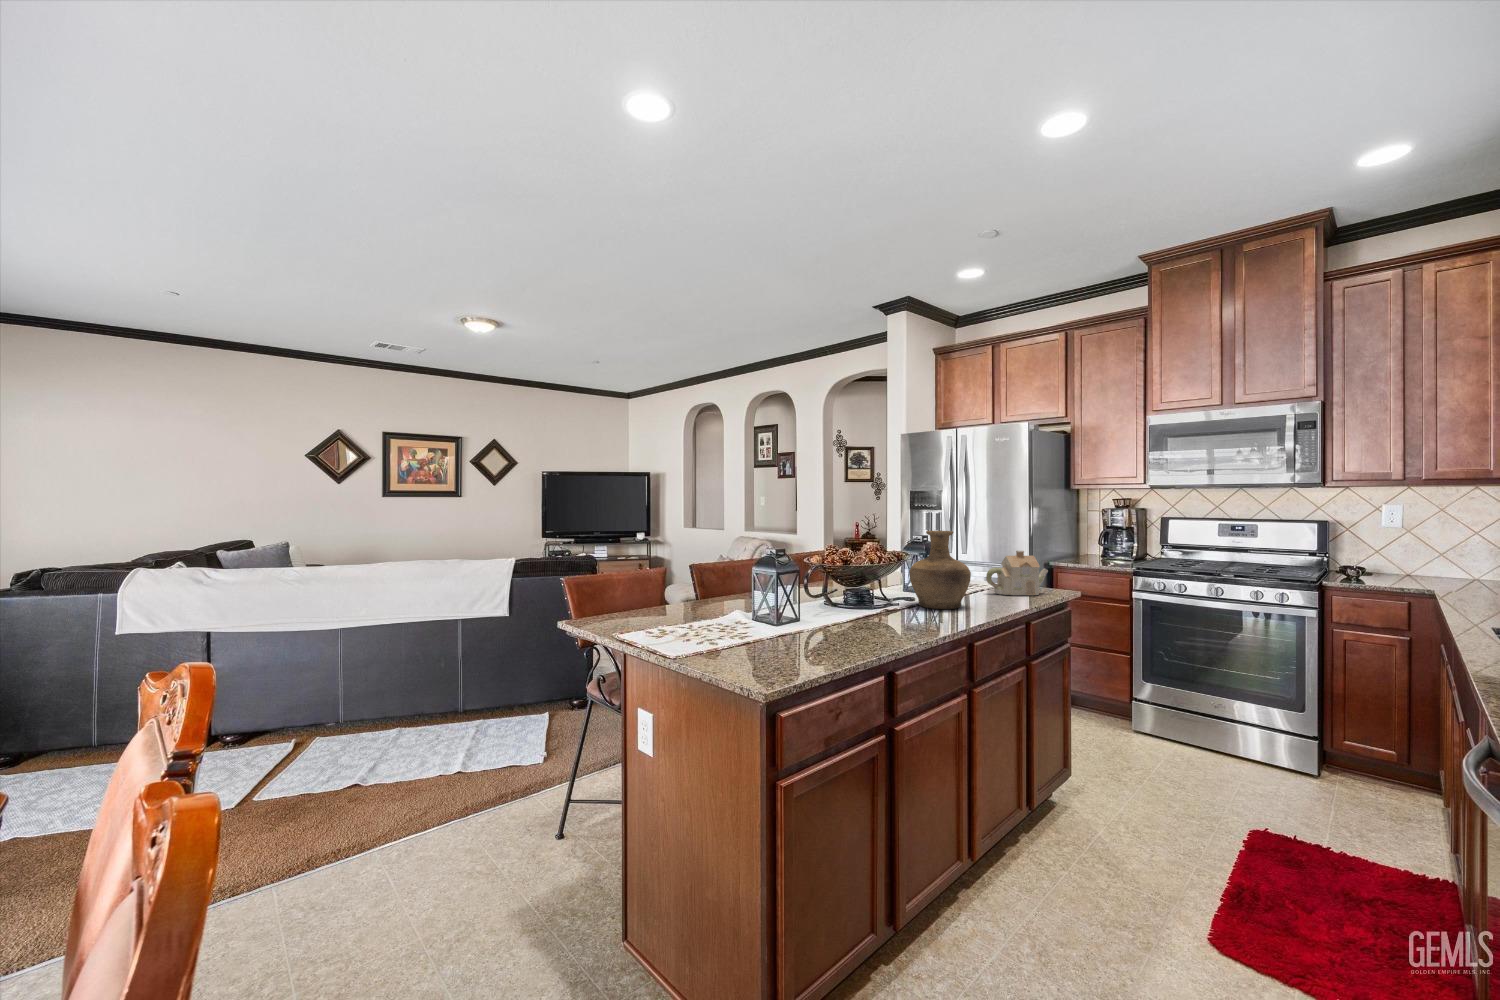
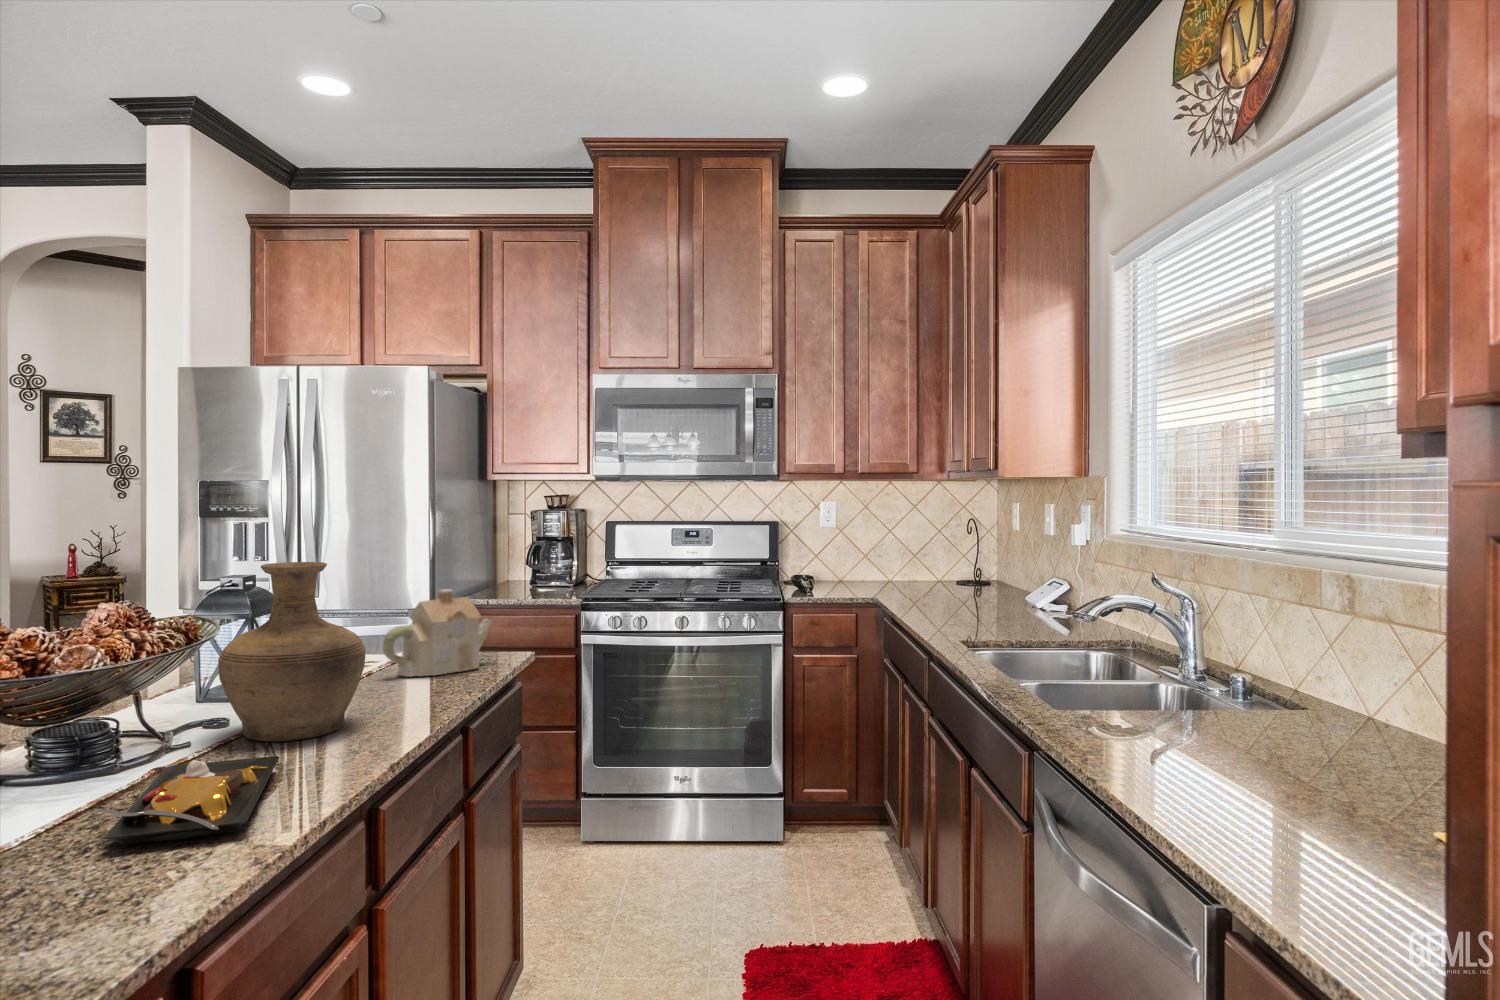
plate: none [866,603,930,630] -> present [94,756,279,845]

